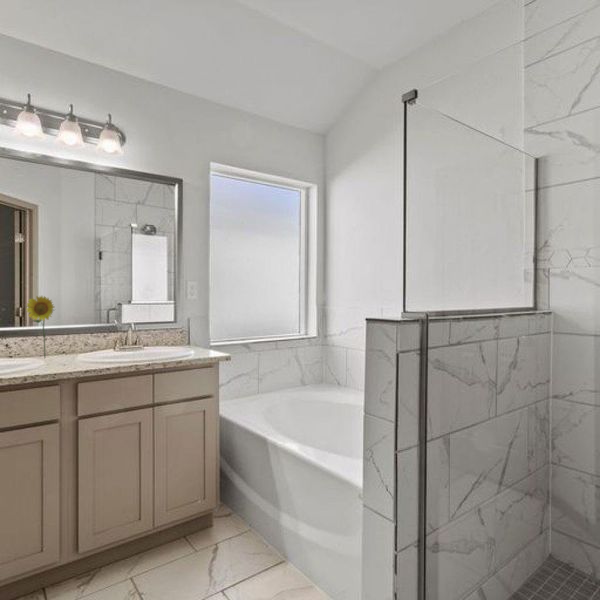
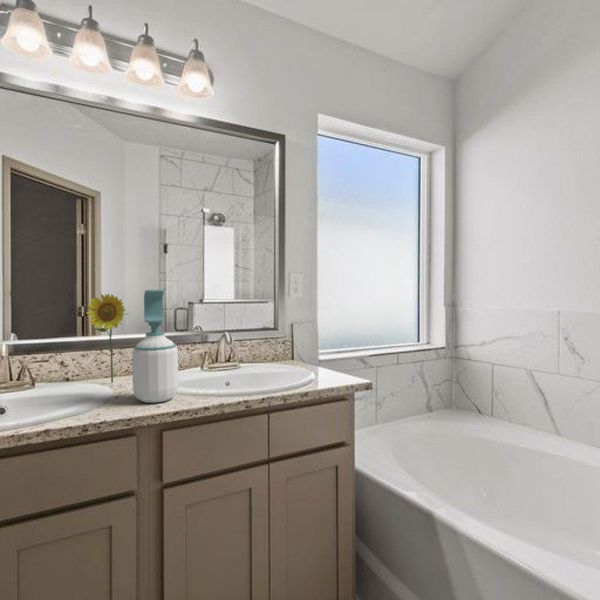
soap bottle: none [58,293,91,366] -> present [132,290,178,403]

